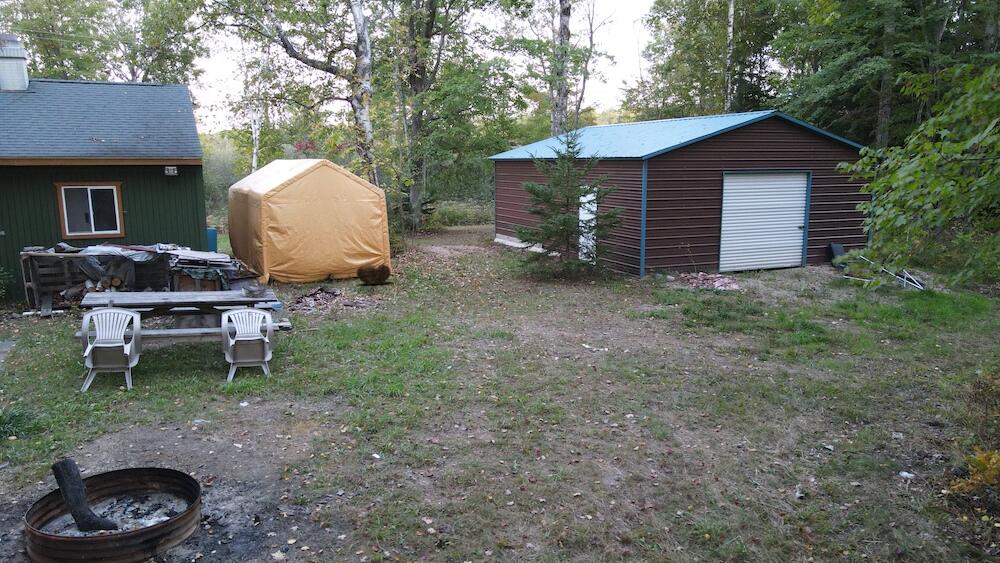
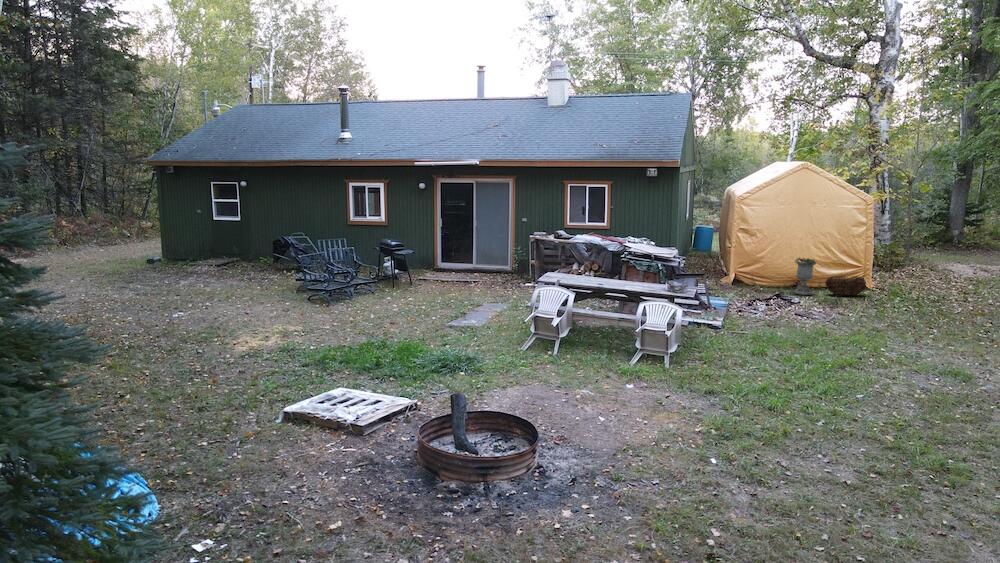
planter: none [328,249,349,287] -> present [795,257,816,295]

